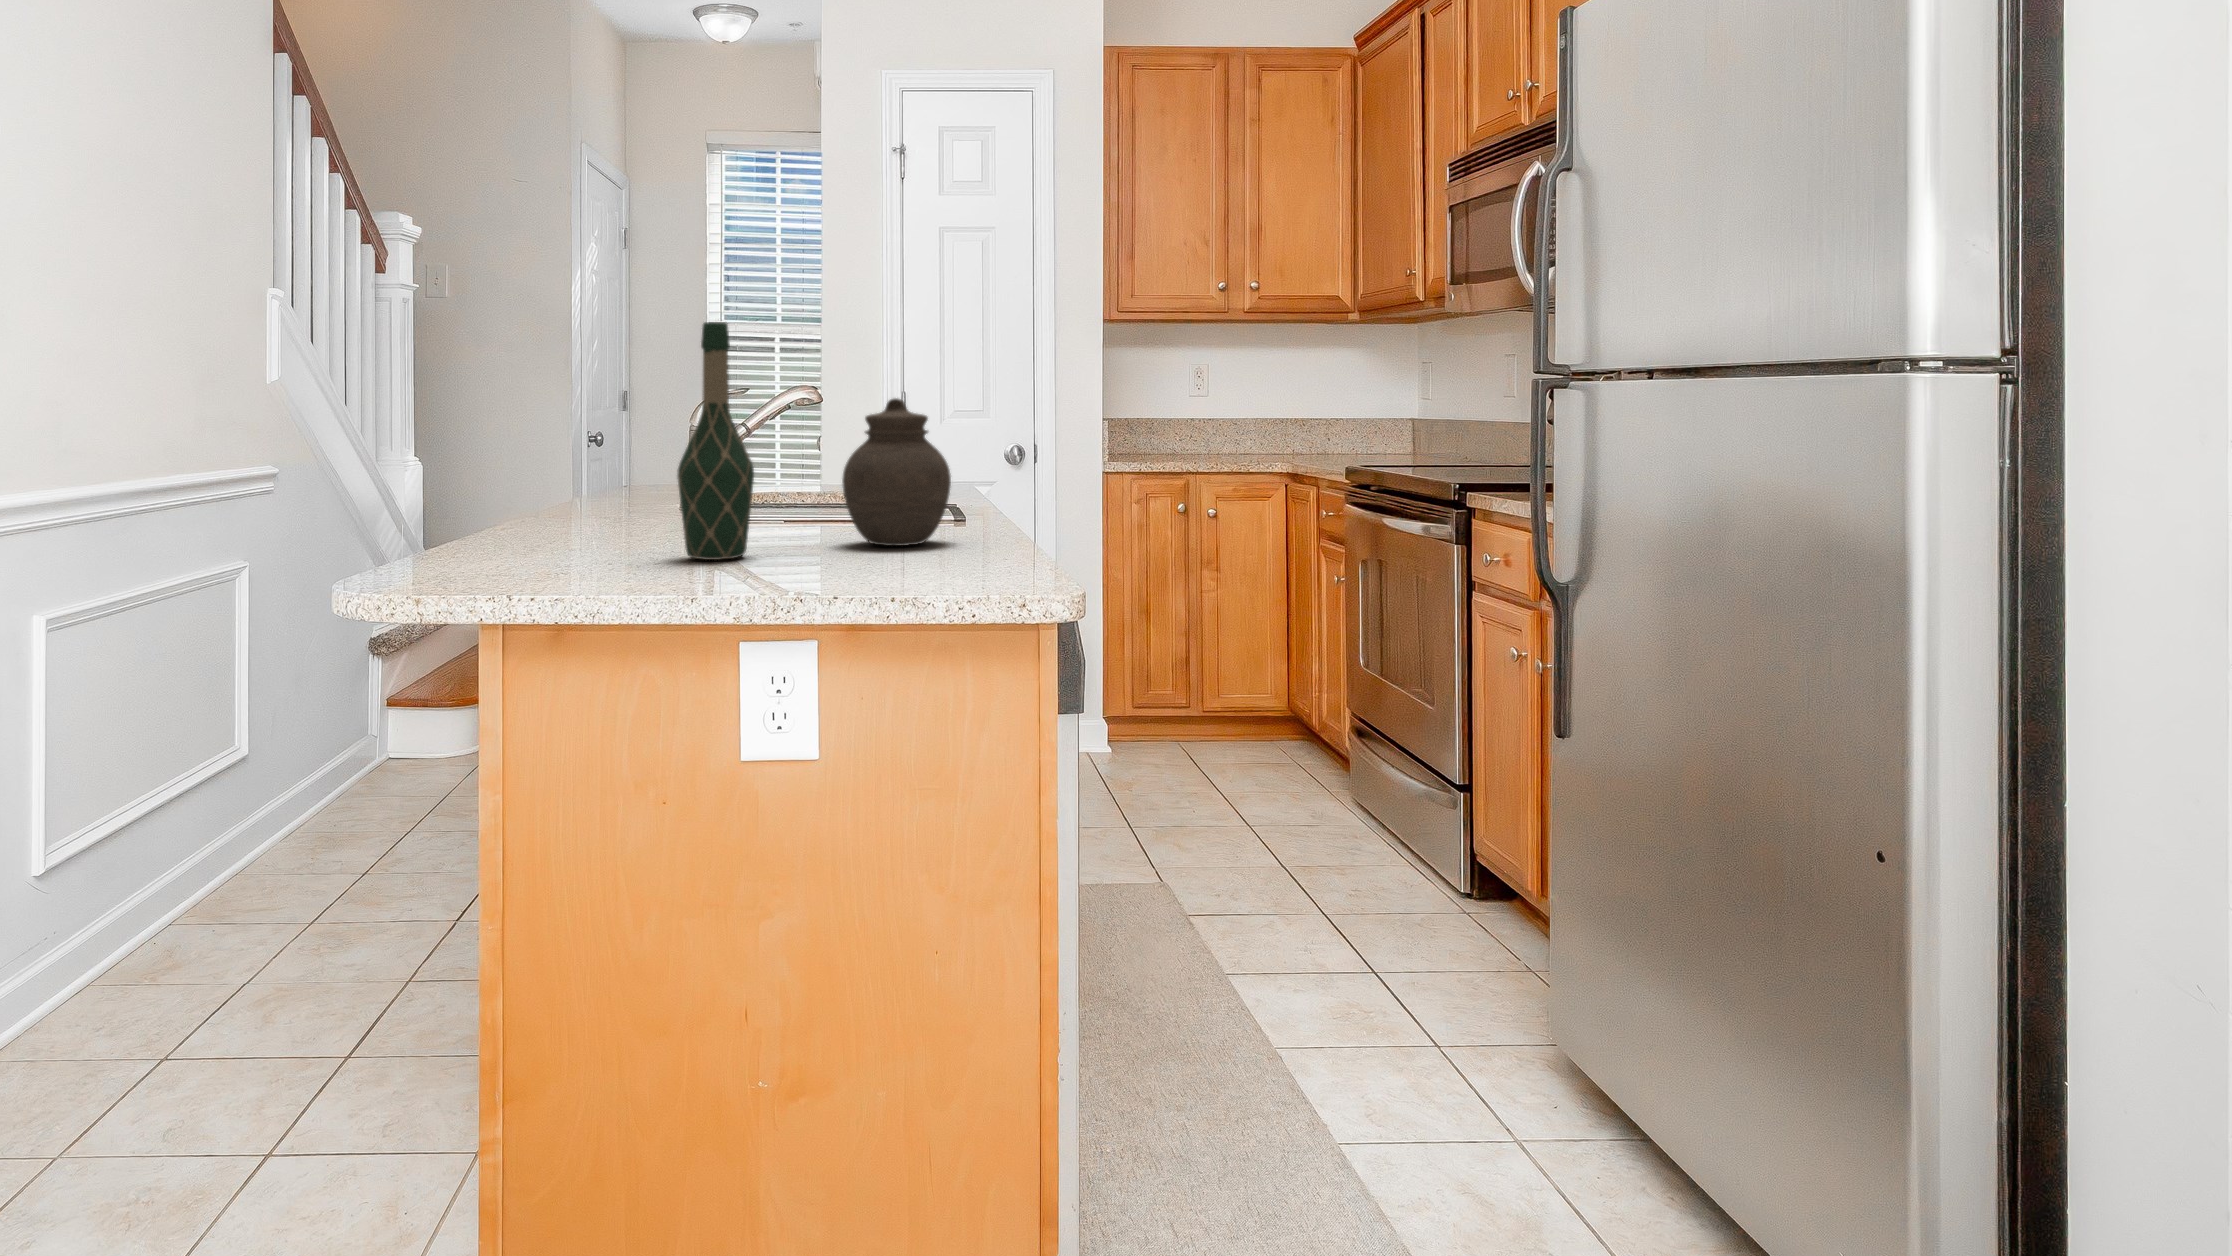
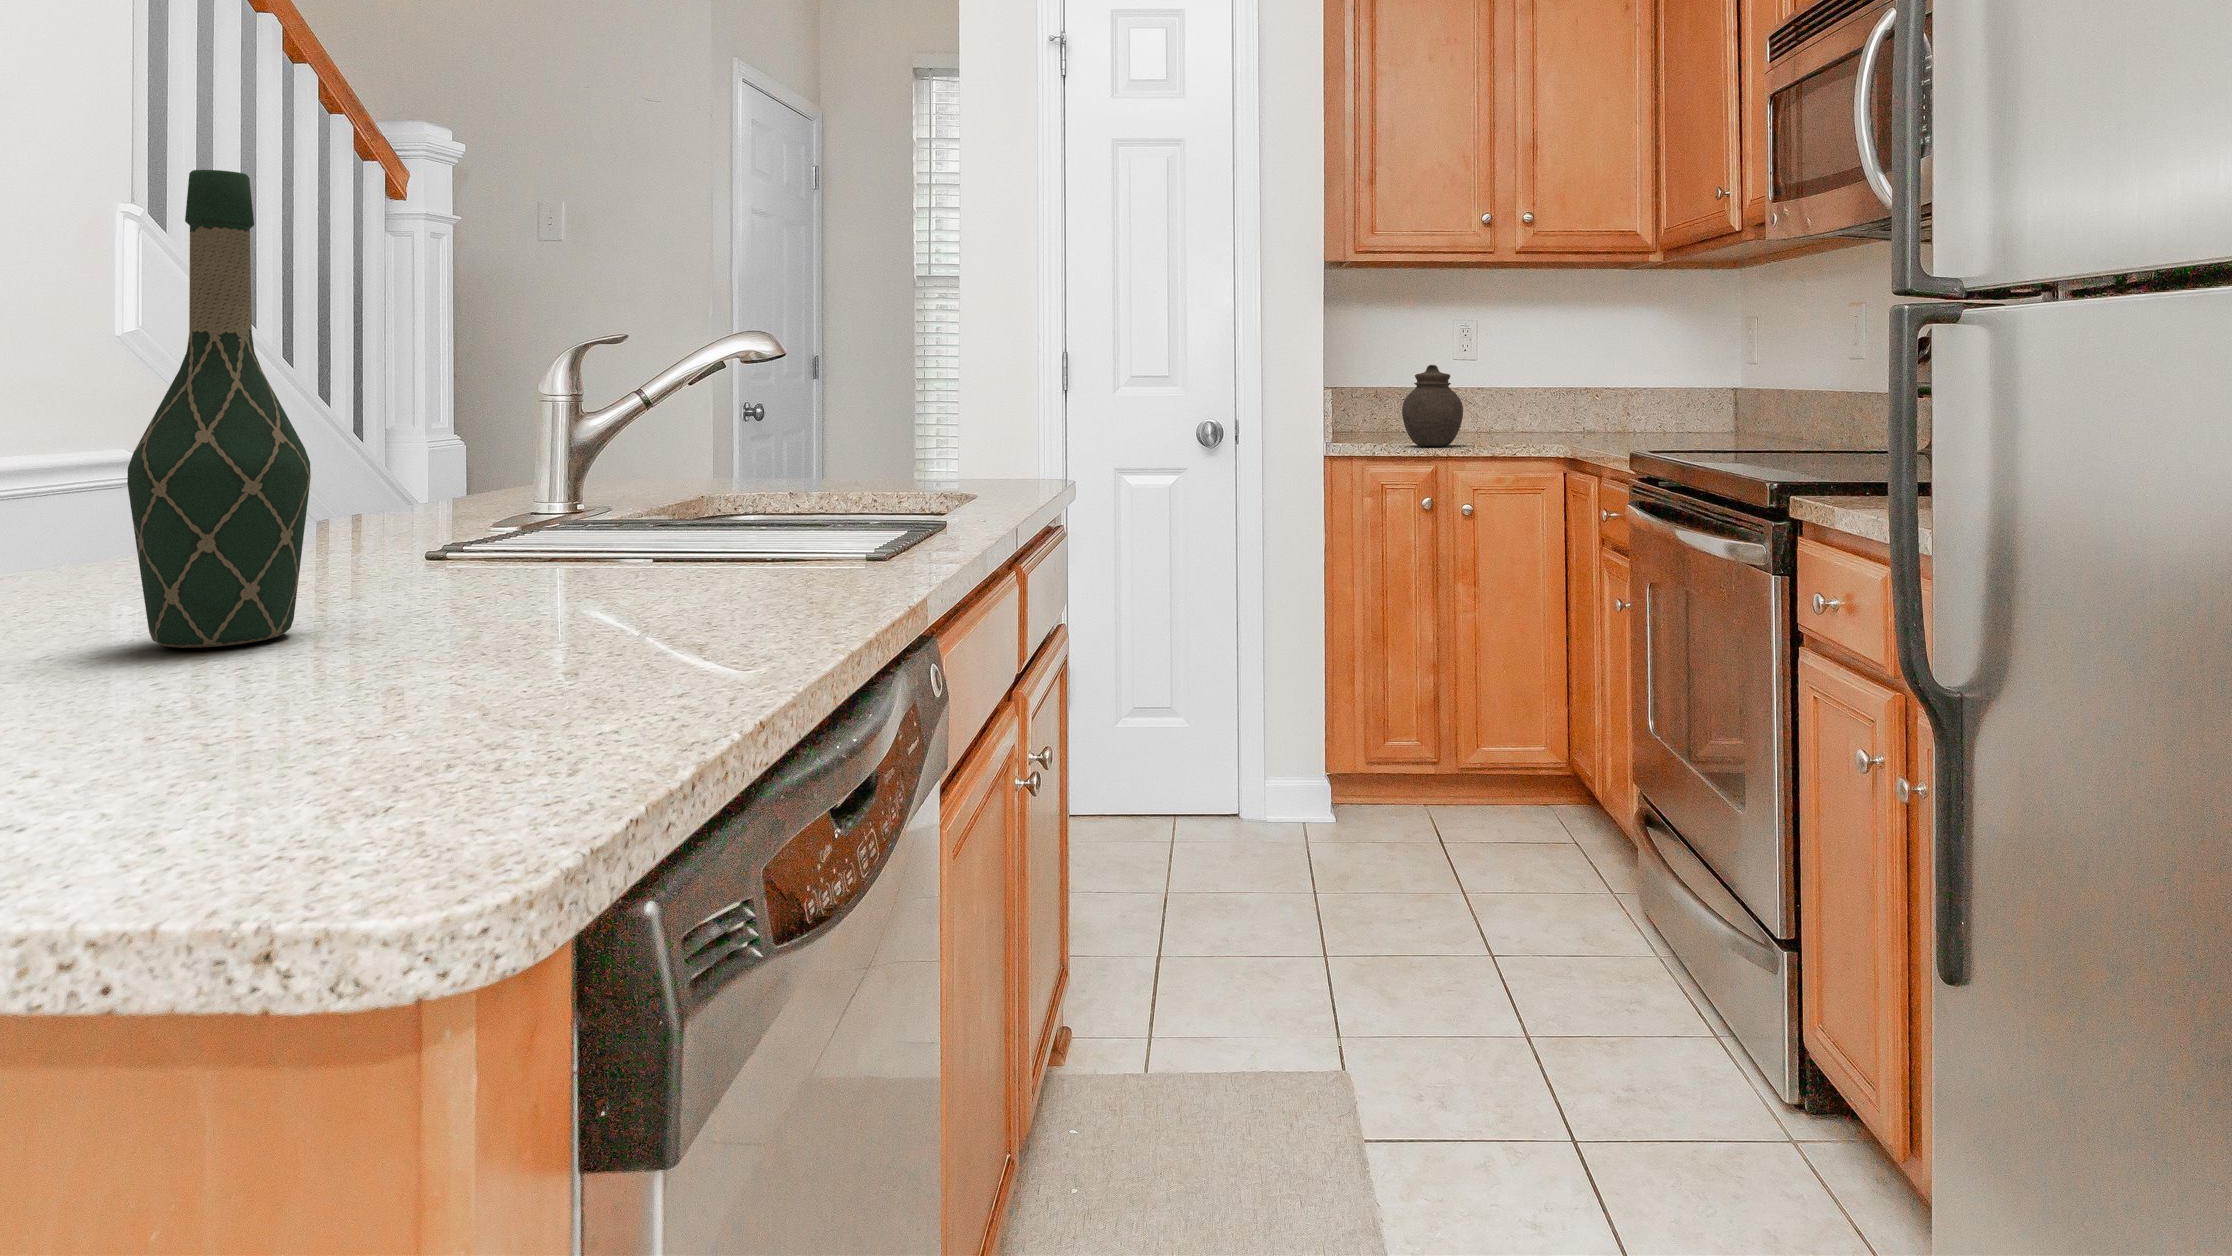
jar: present [842,398,951,546] -> present [1402,365,1463,447]

